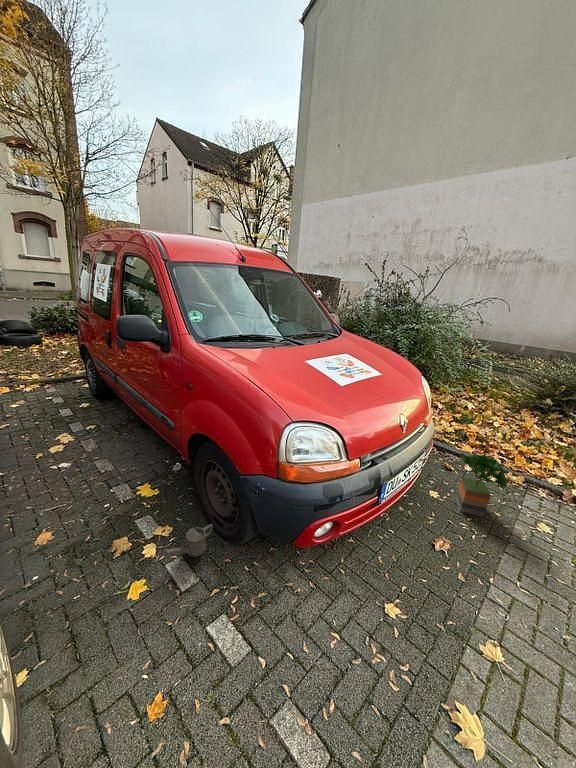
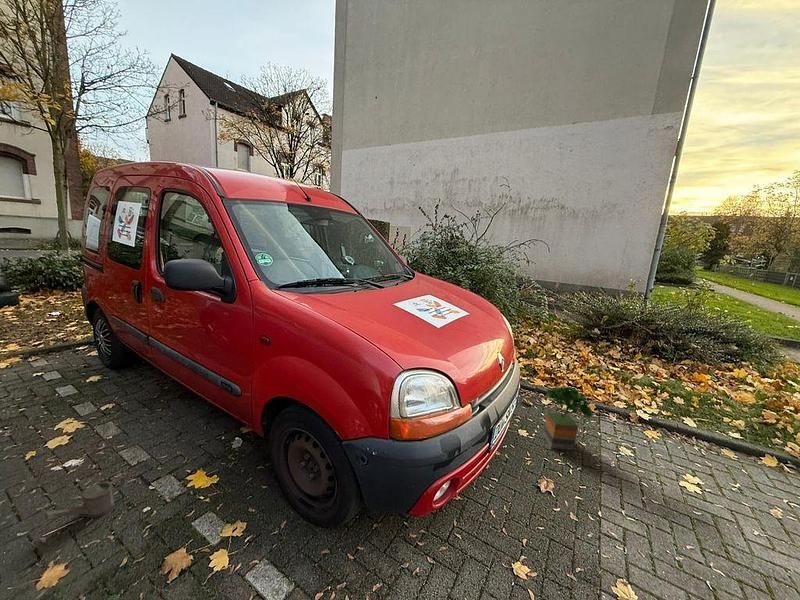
watering can: present [164,524,213,557] -> present [44,476,125,520]

